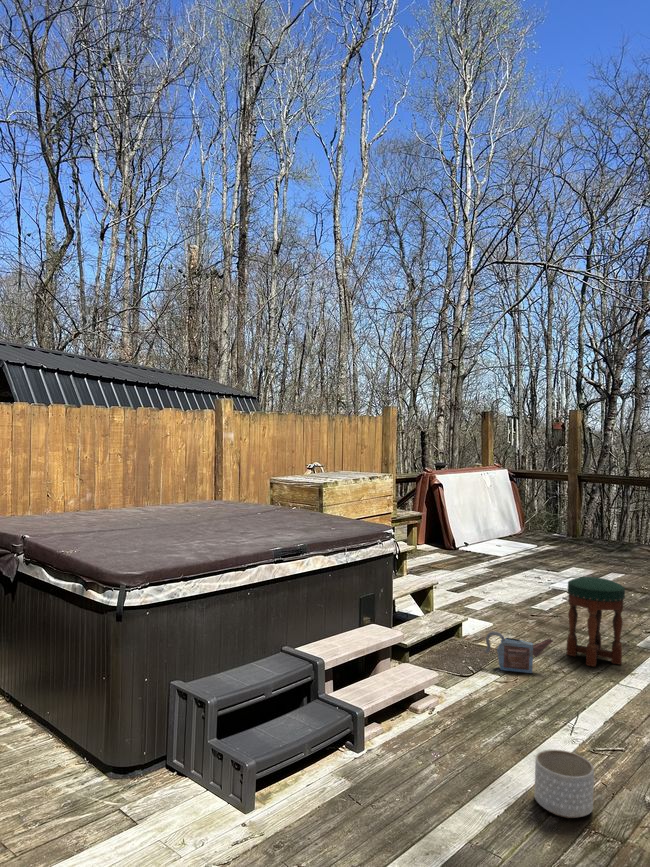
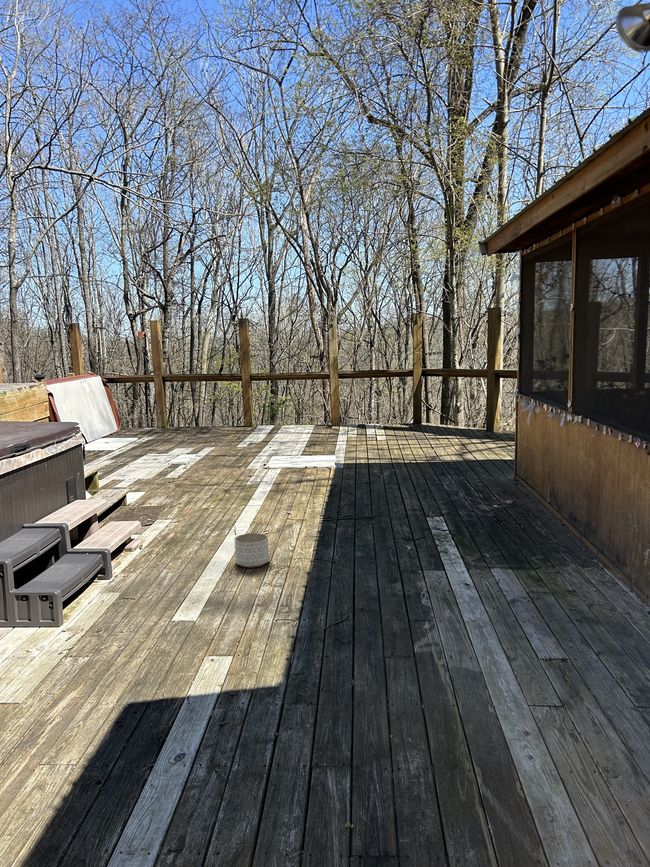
stool: present [567,577,625,667] -> none [204,441,243,501]
watering can: present [485,631,553,673] -> none [157,486,205,516]

